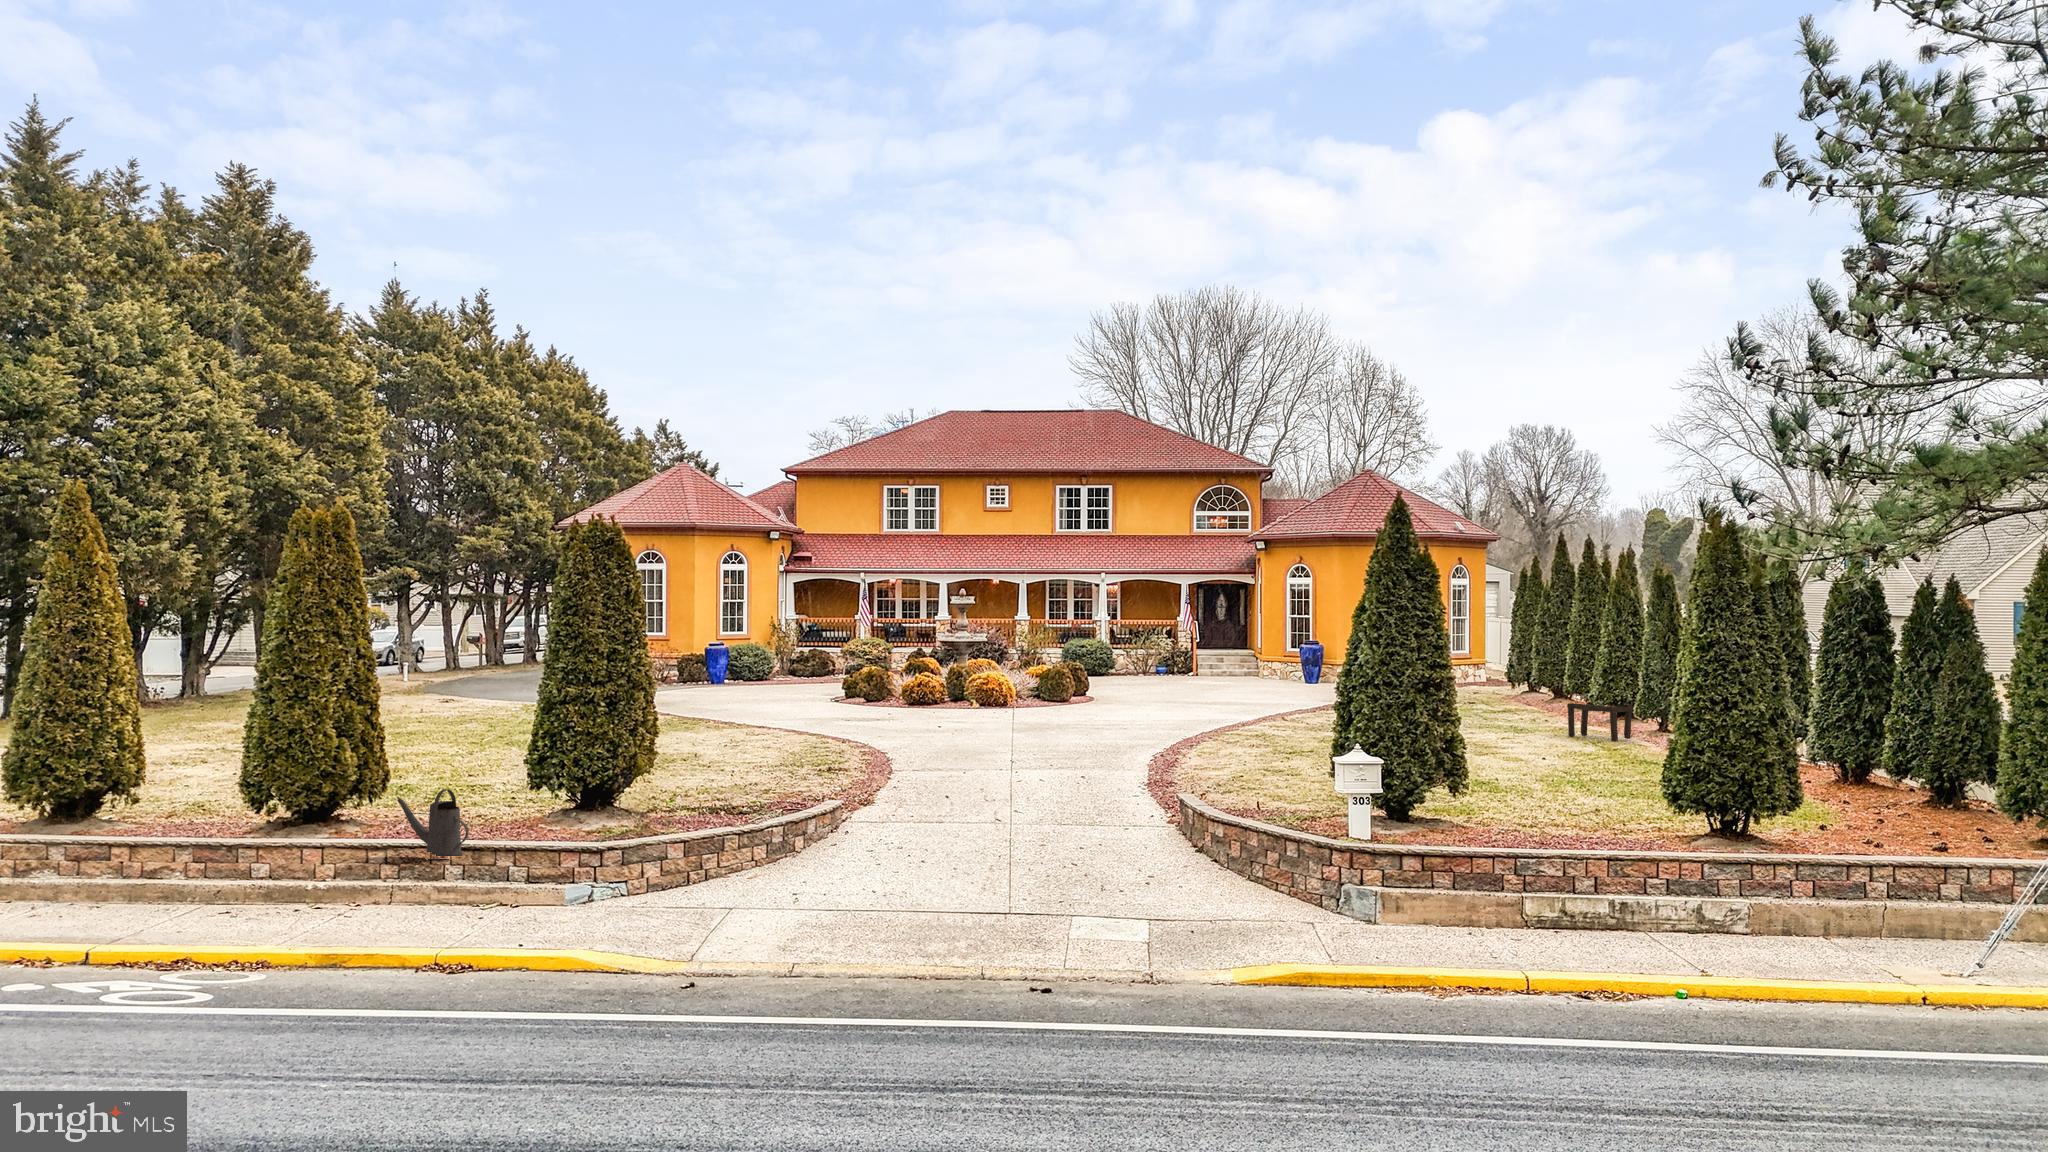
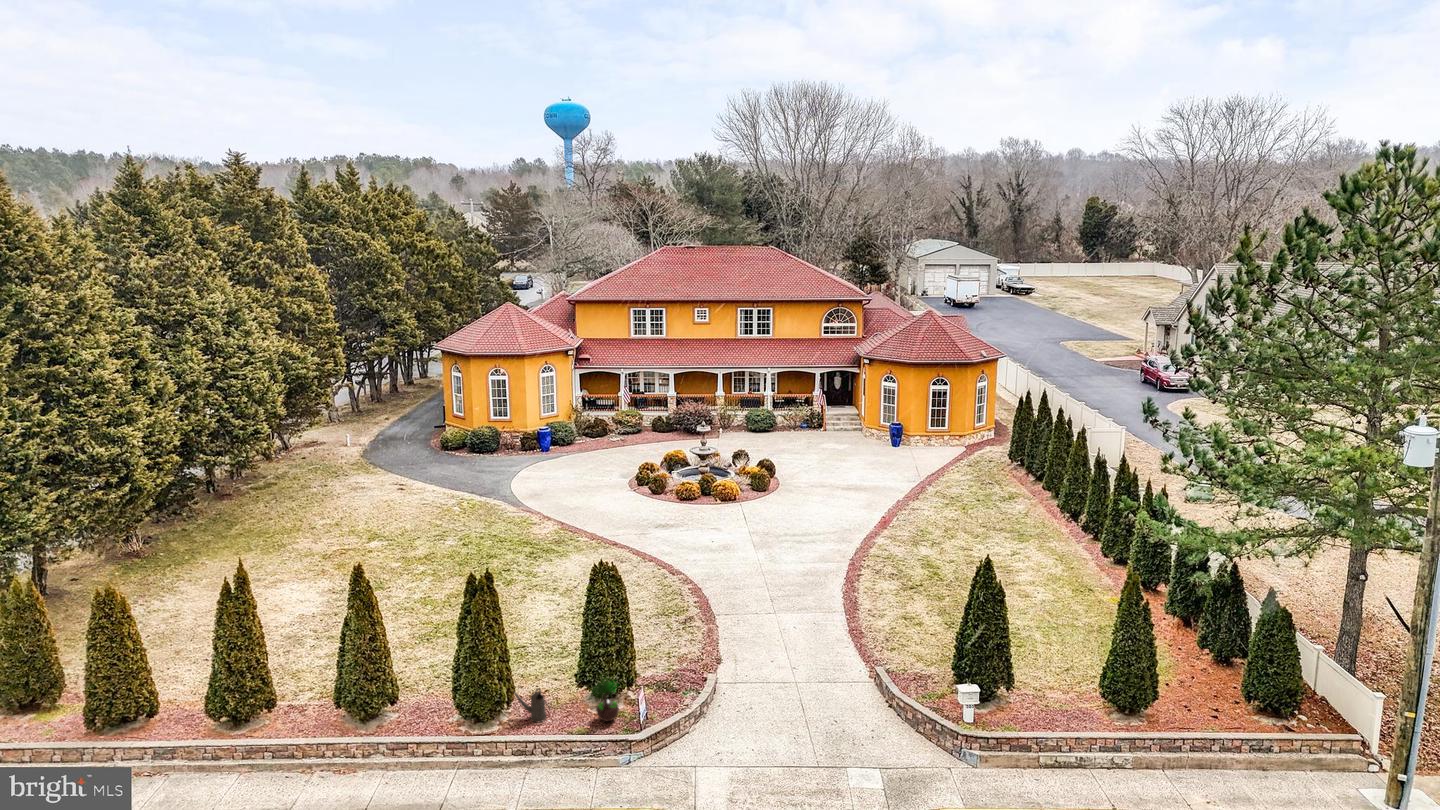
bench: present [1567,703,1633,741] -> none [1044,504,1079,530]
potted tree: none [543,750,612,861] -> present [591,679,619,721]

